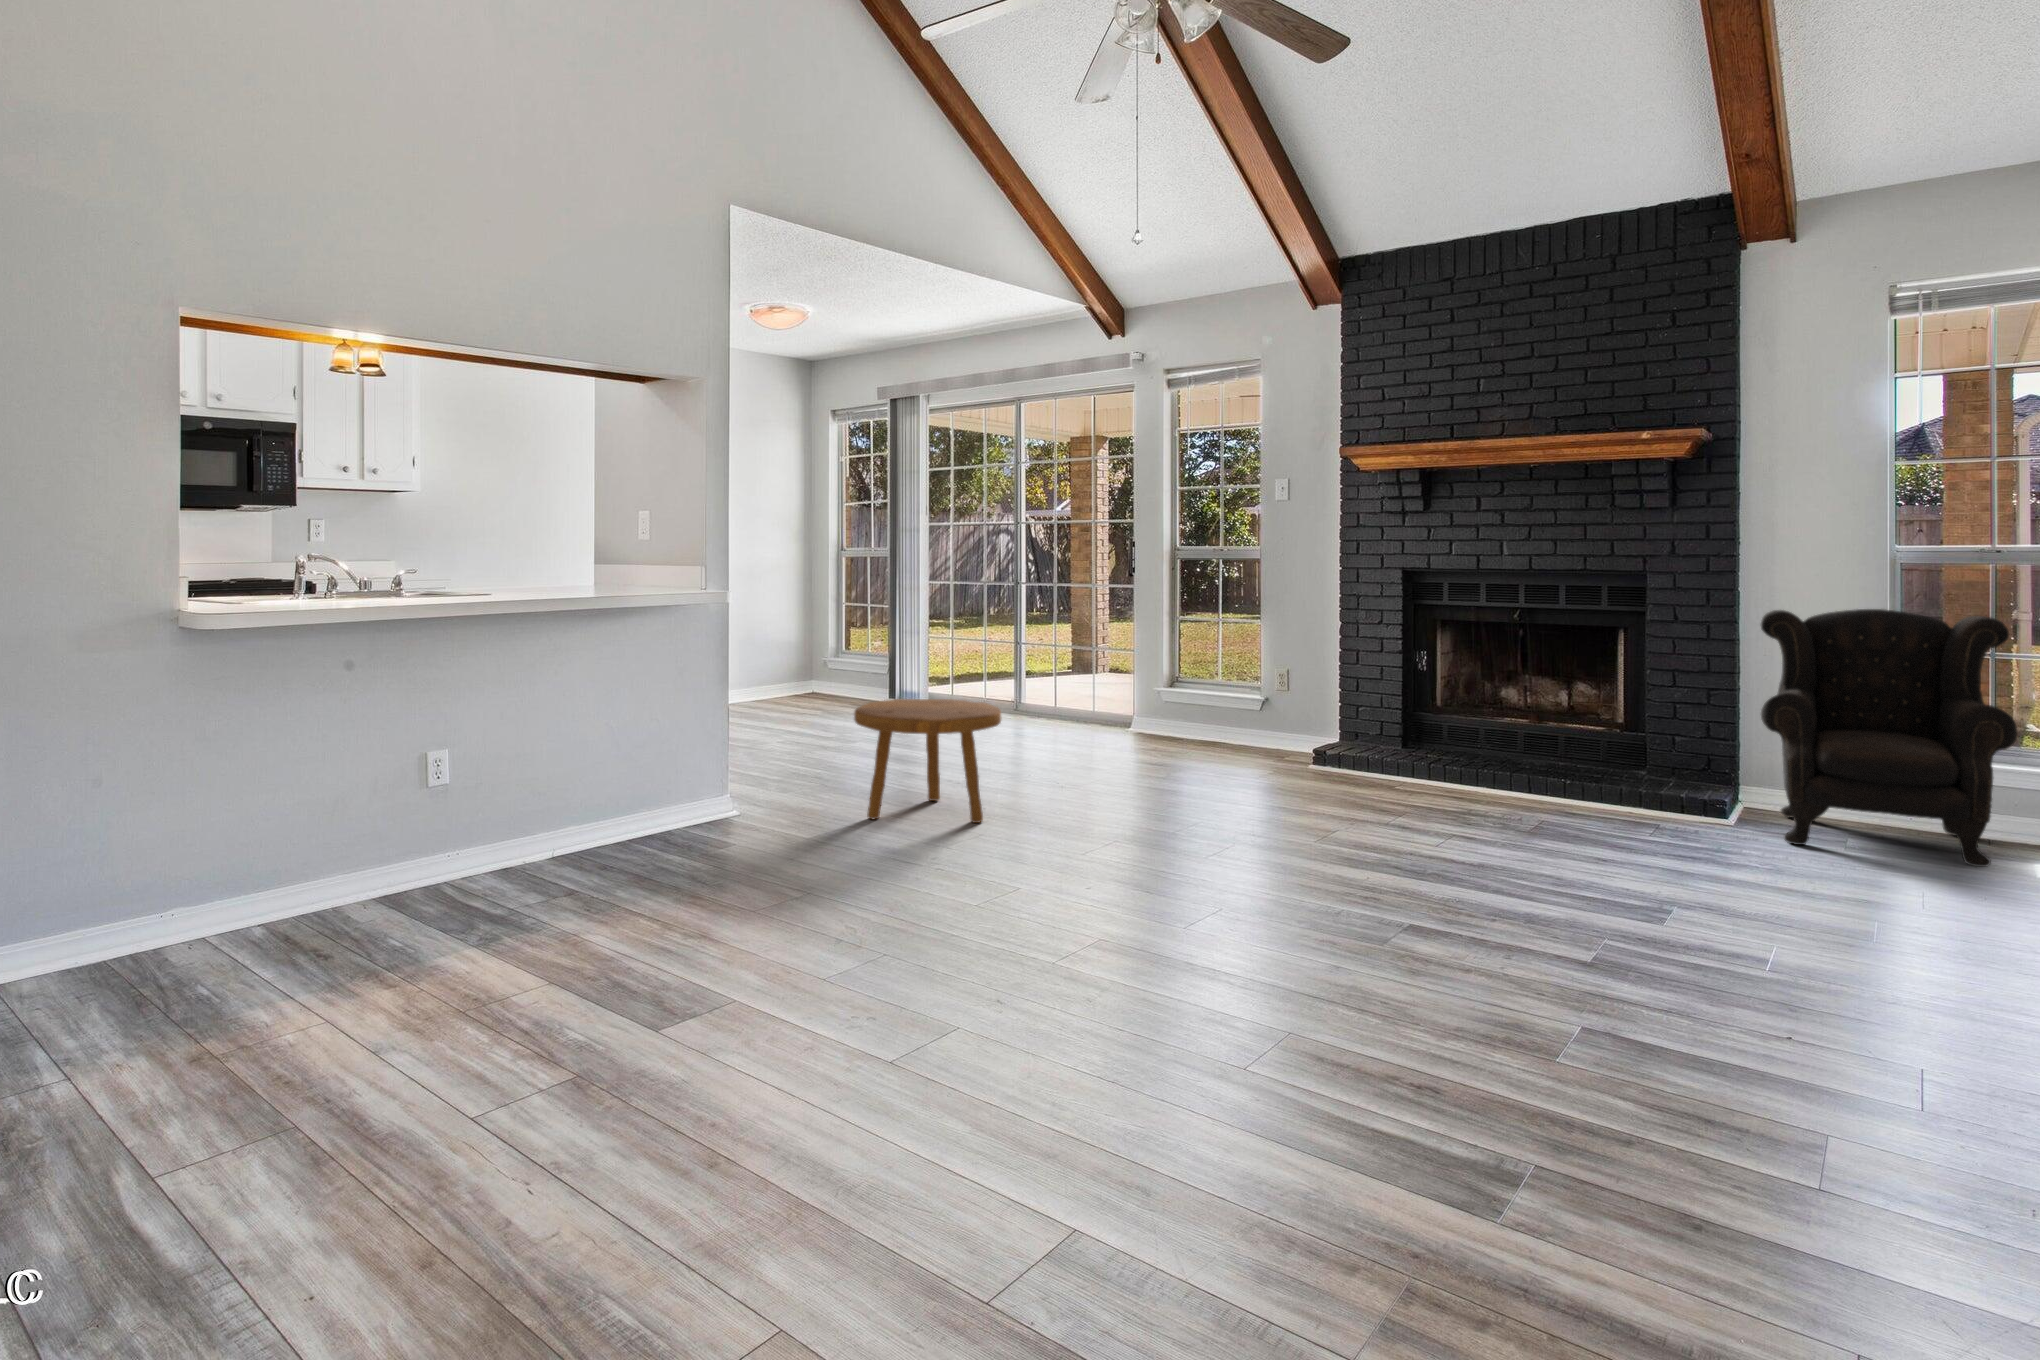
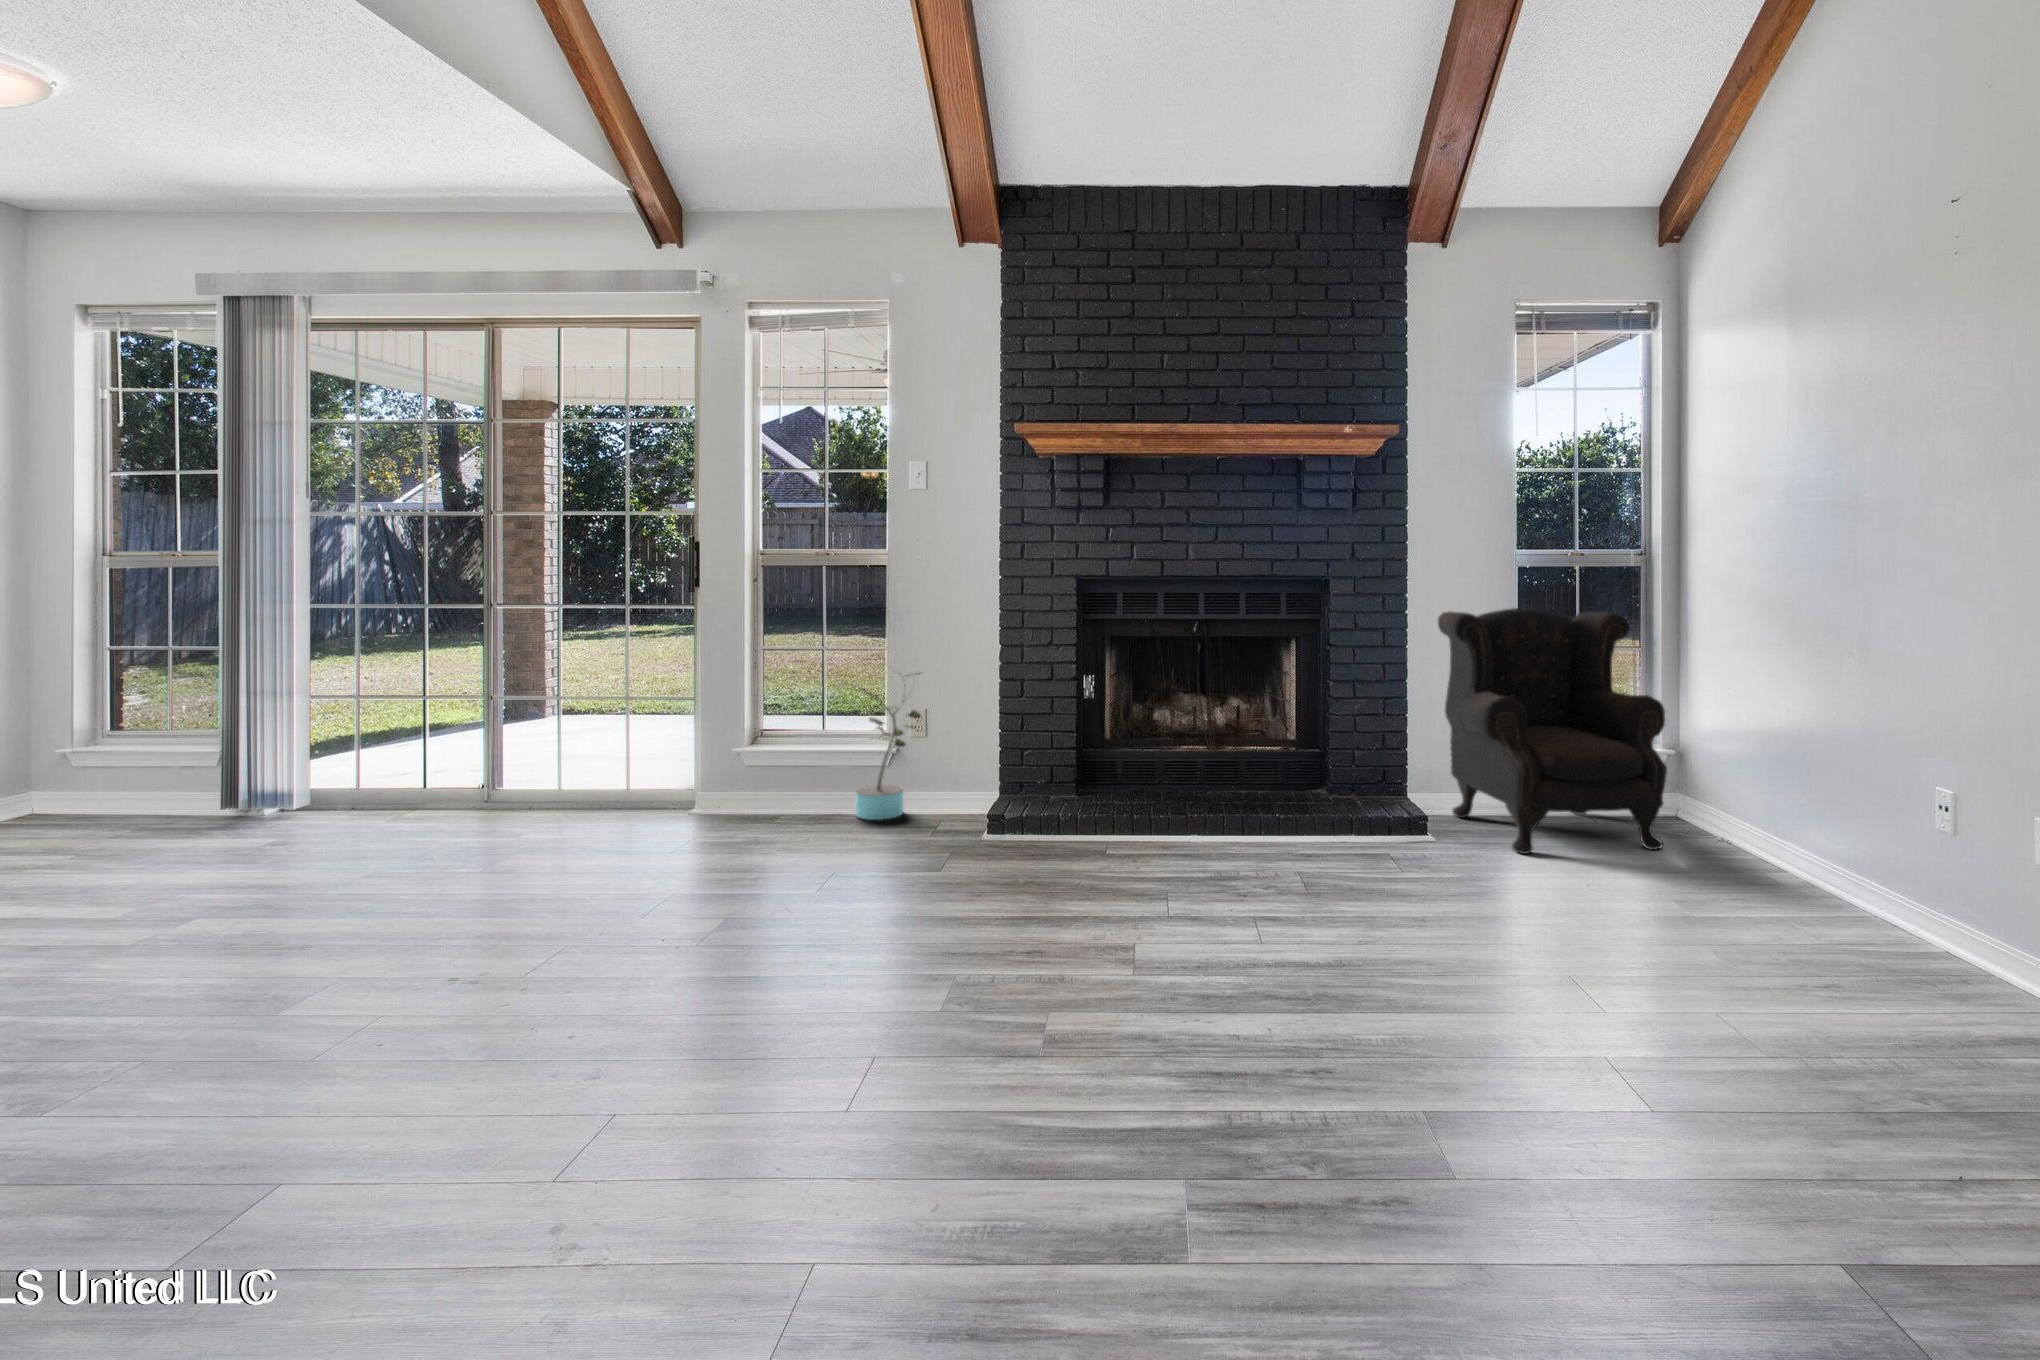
potted plant: none [1214,634,1283,750] -> present [836,665,920,820]
footstool: present [854,699,1002,823] -> none [231,849,623,1199]

